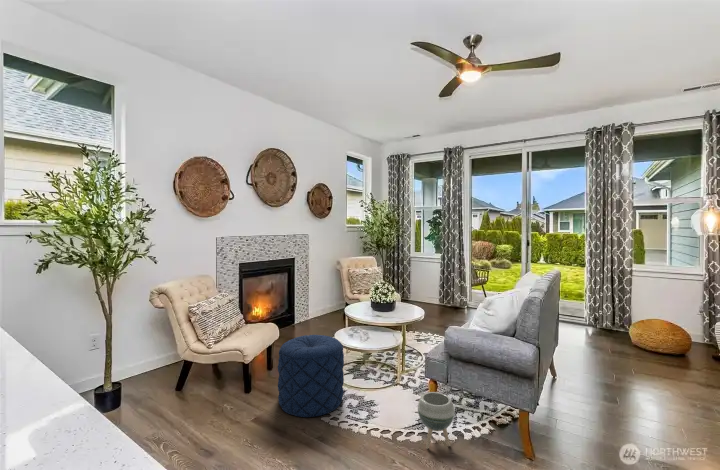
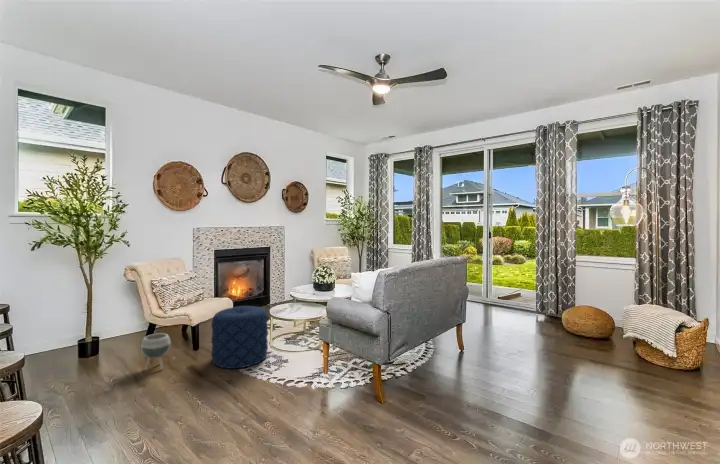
planter: present [418,392,454,449] -> present [141,333,171,370]

